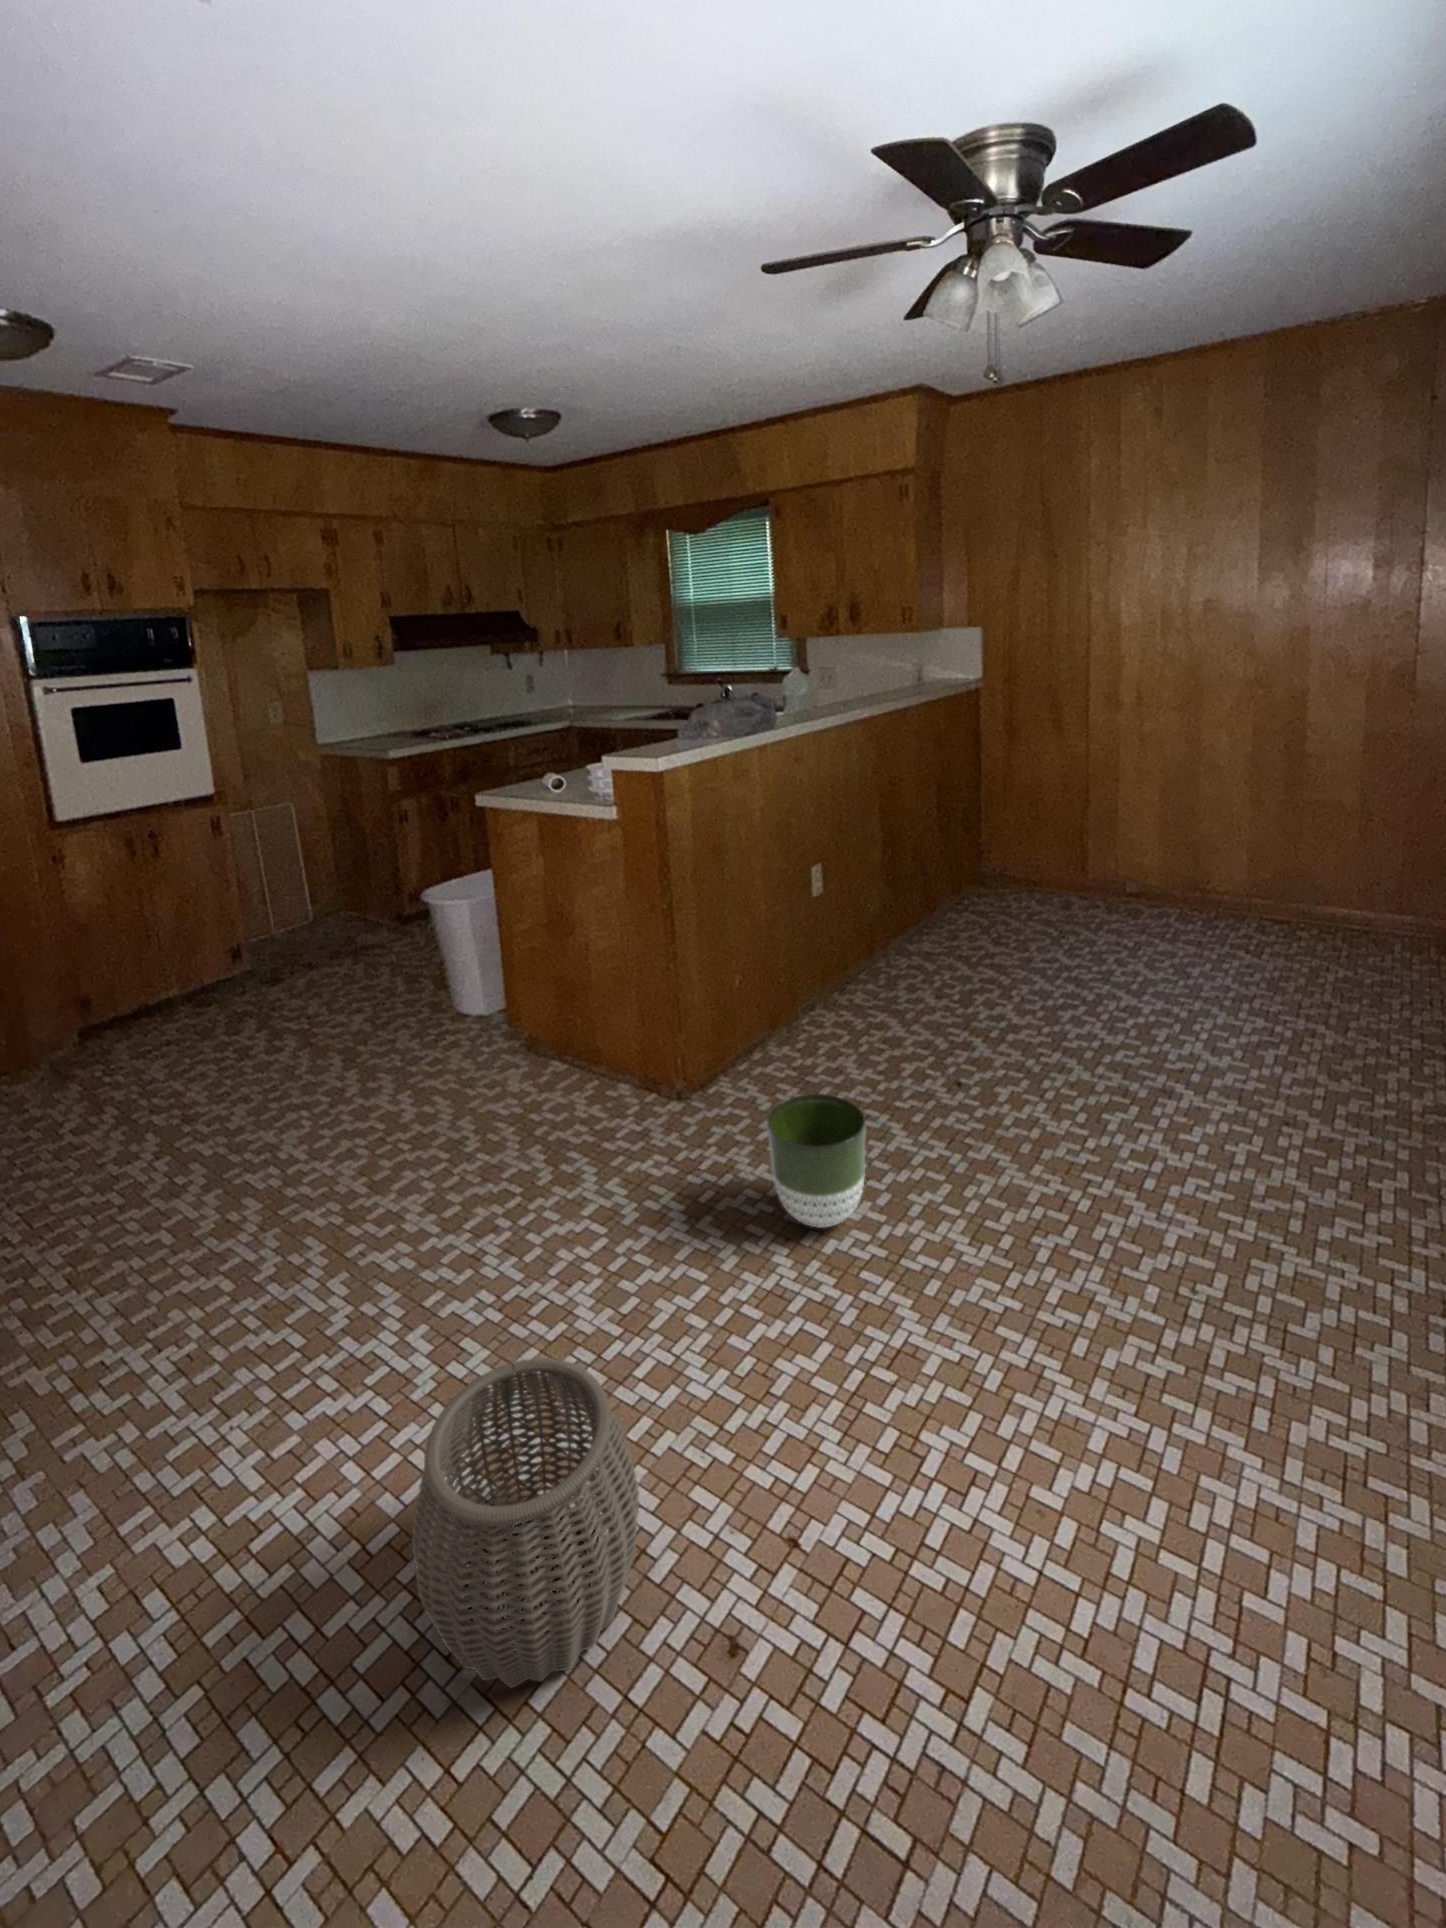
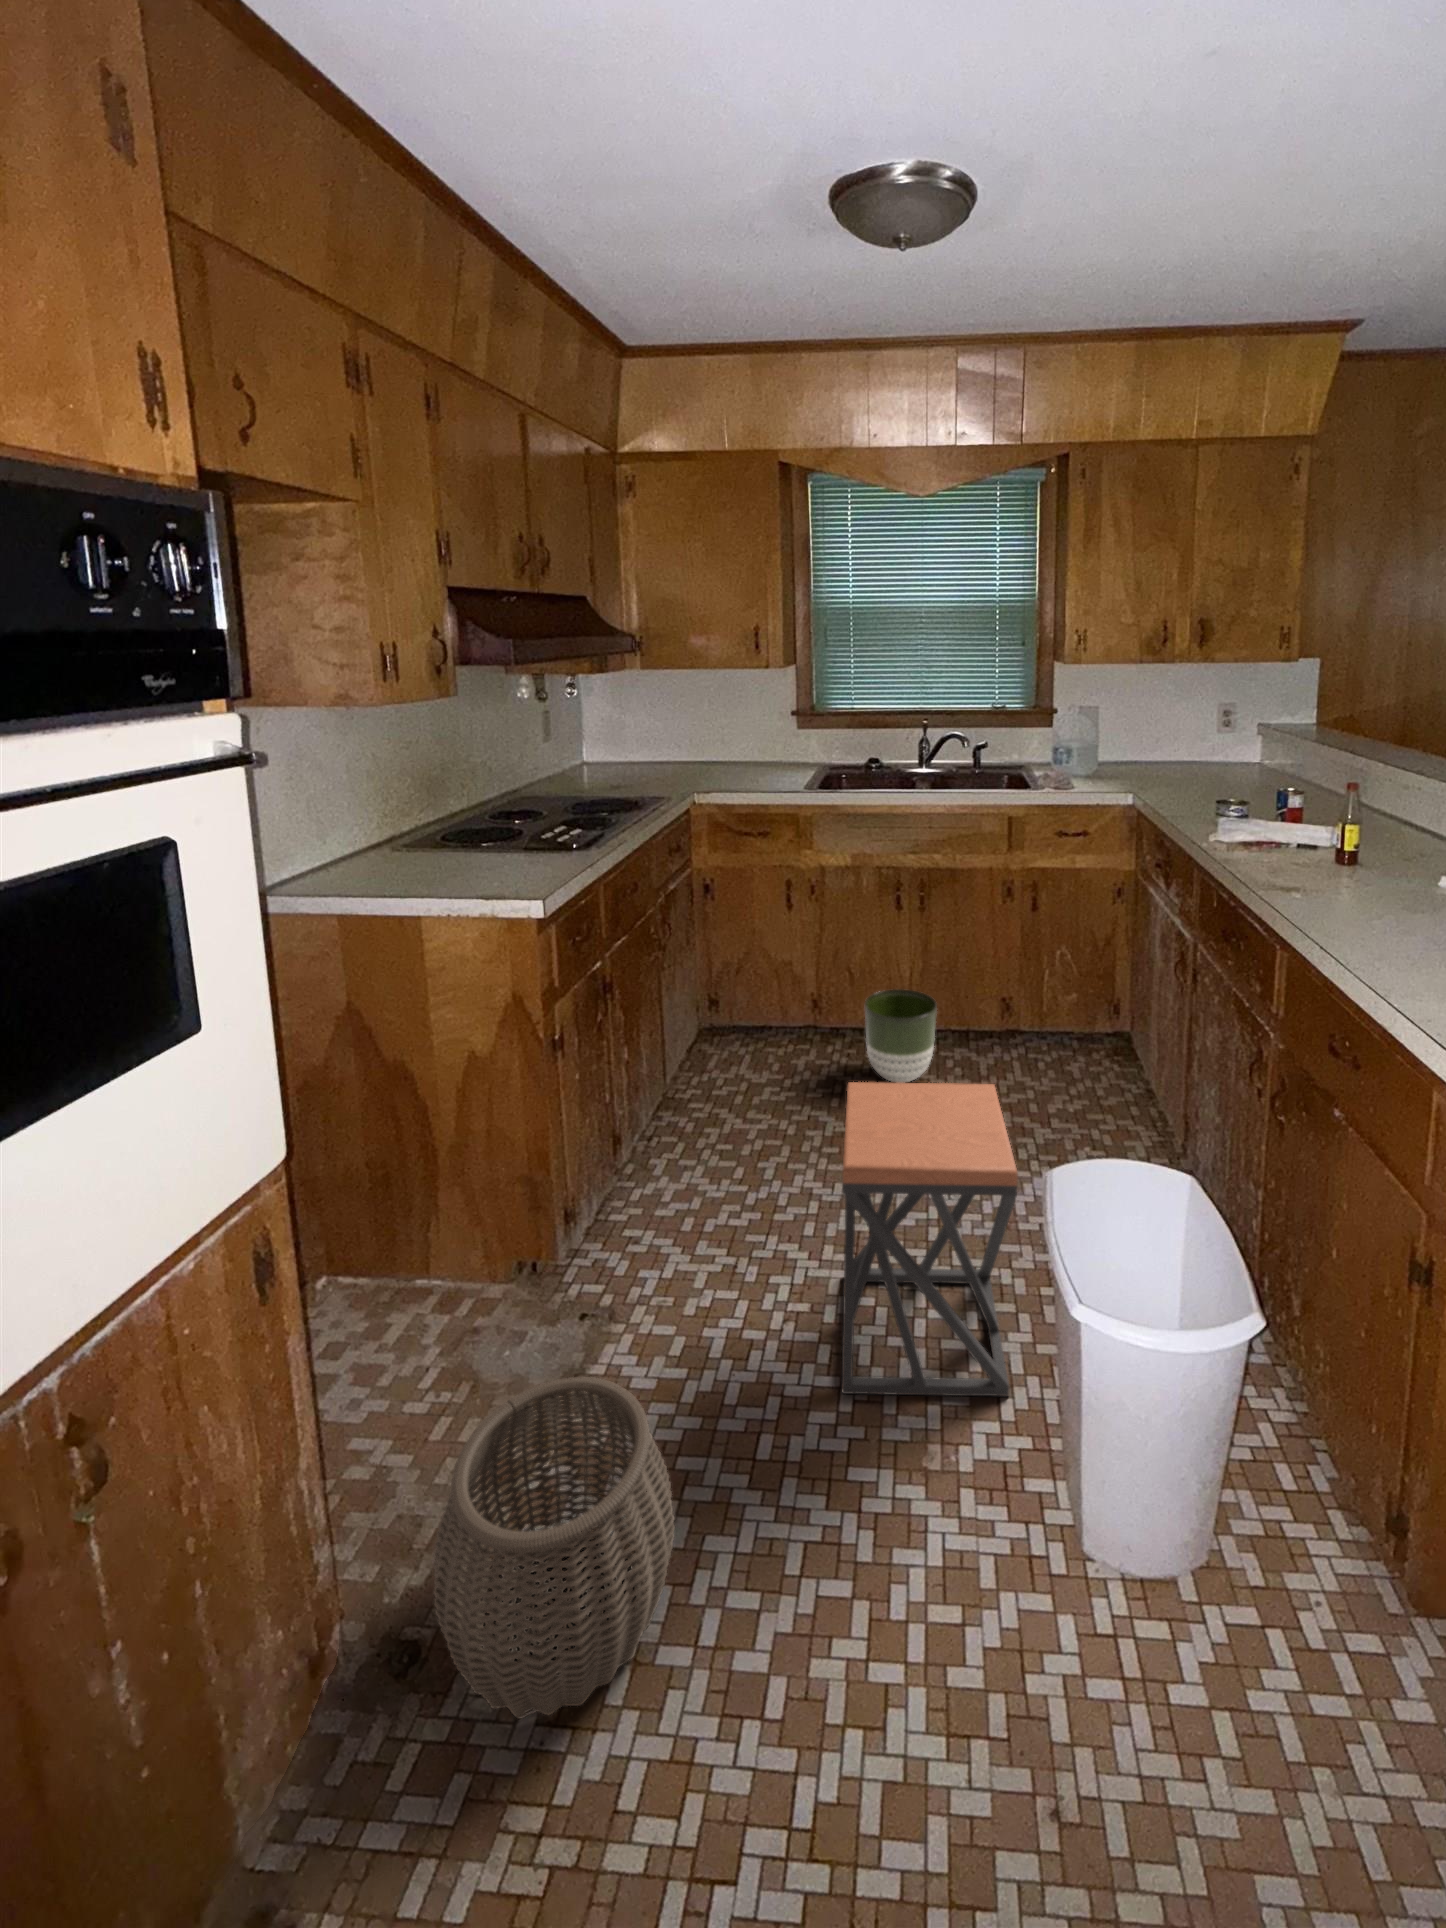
planter: present [767,1094,866,1228] -> present [865,989,937,1083]
stool: none [876,1135,1135,1601] -> present [842,1082,1018,1397]

